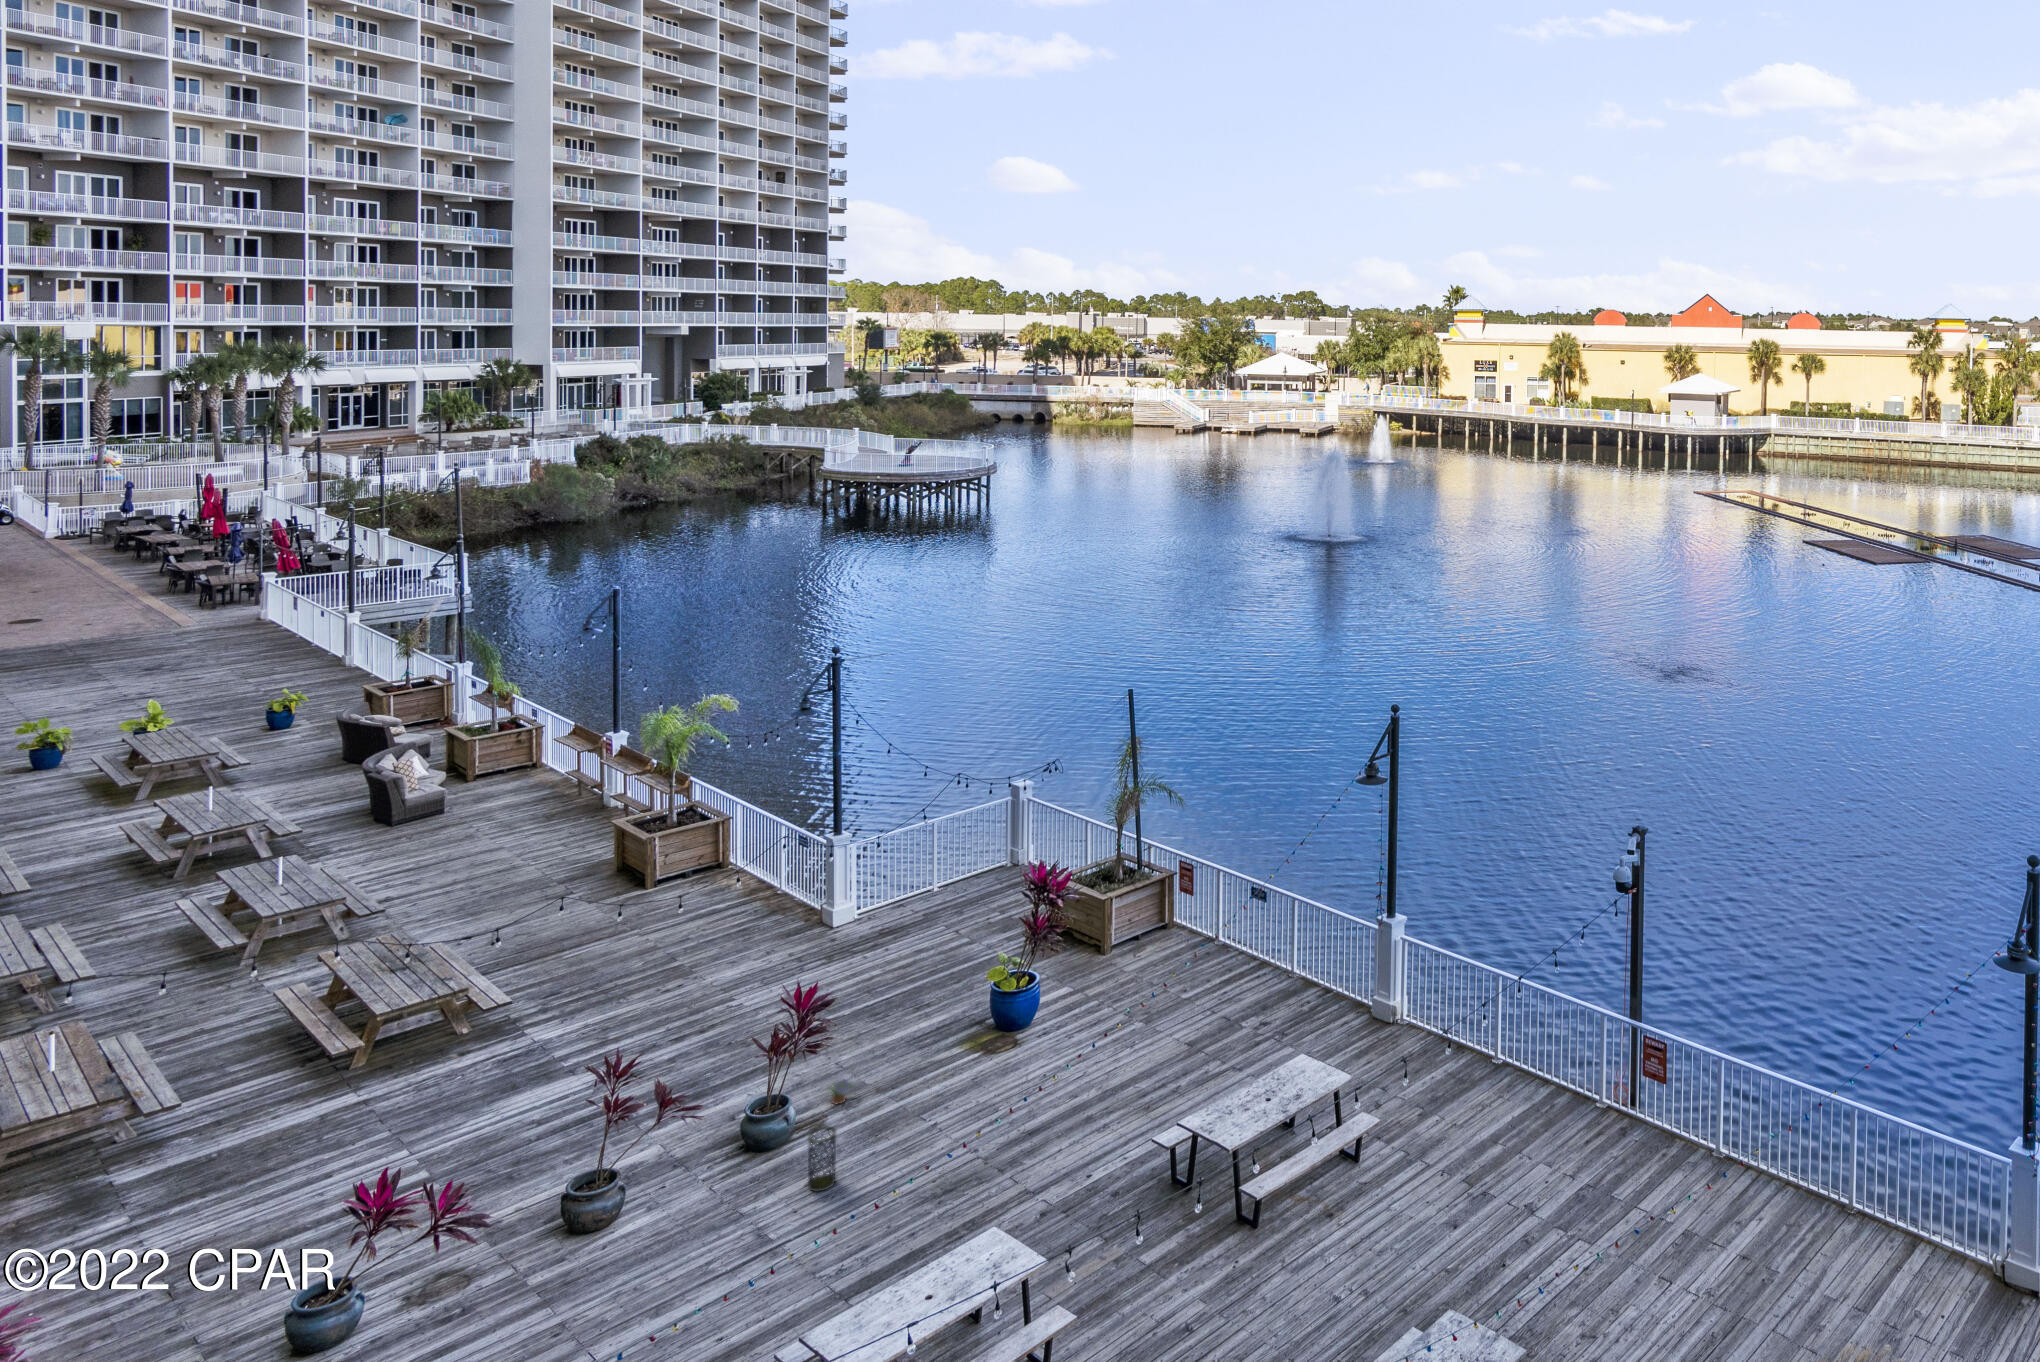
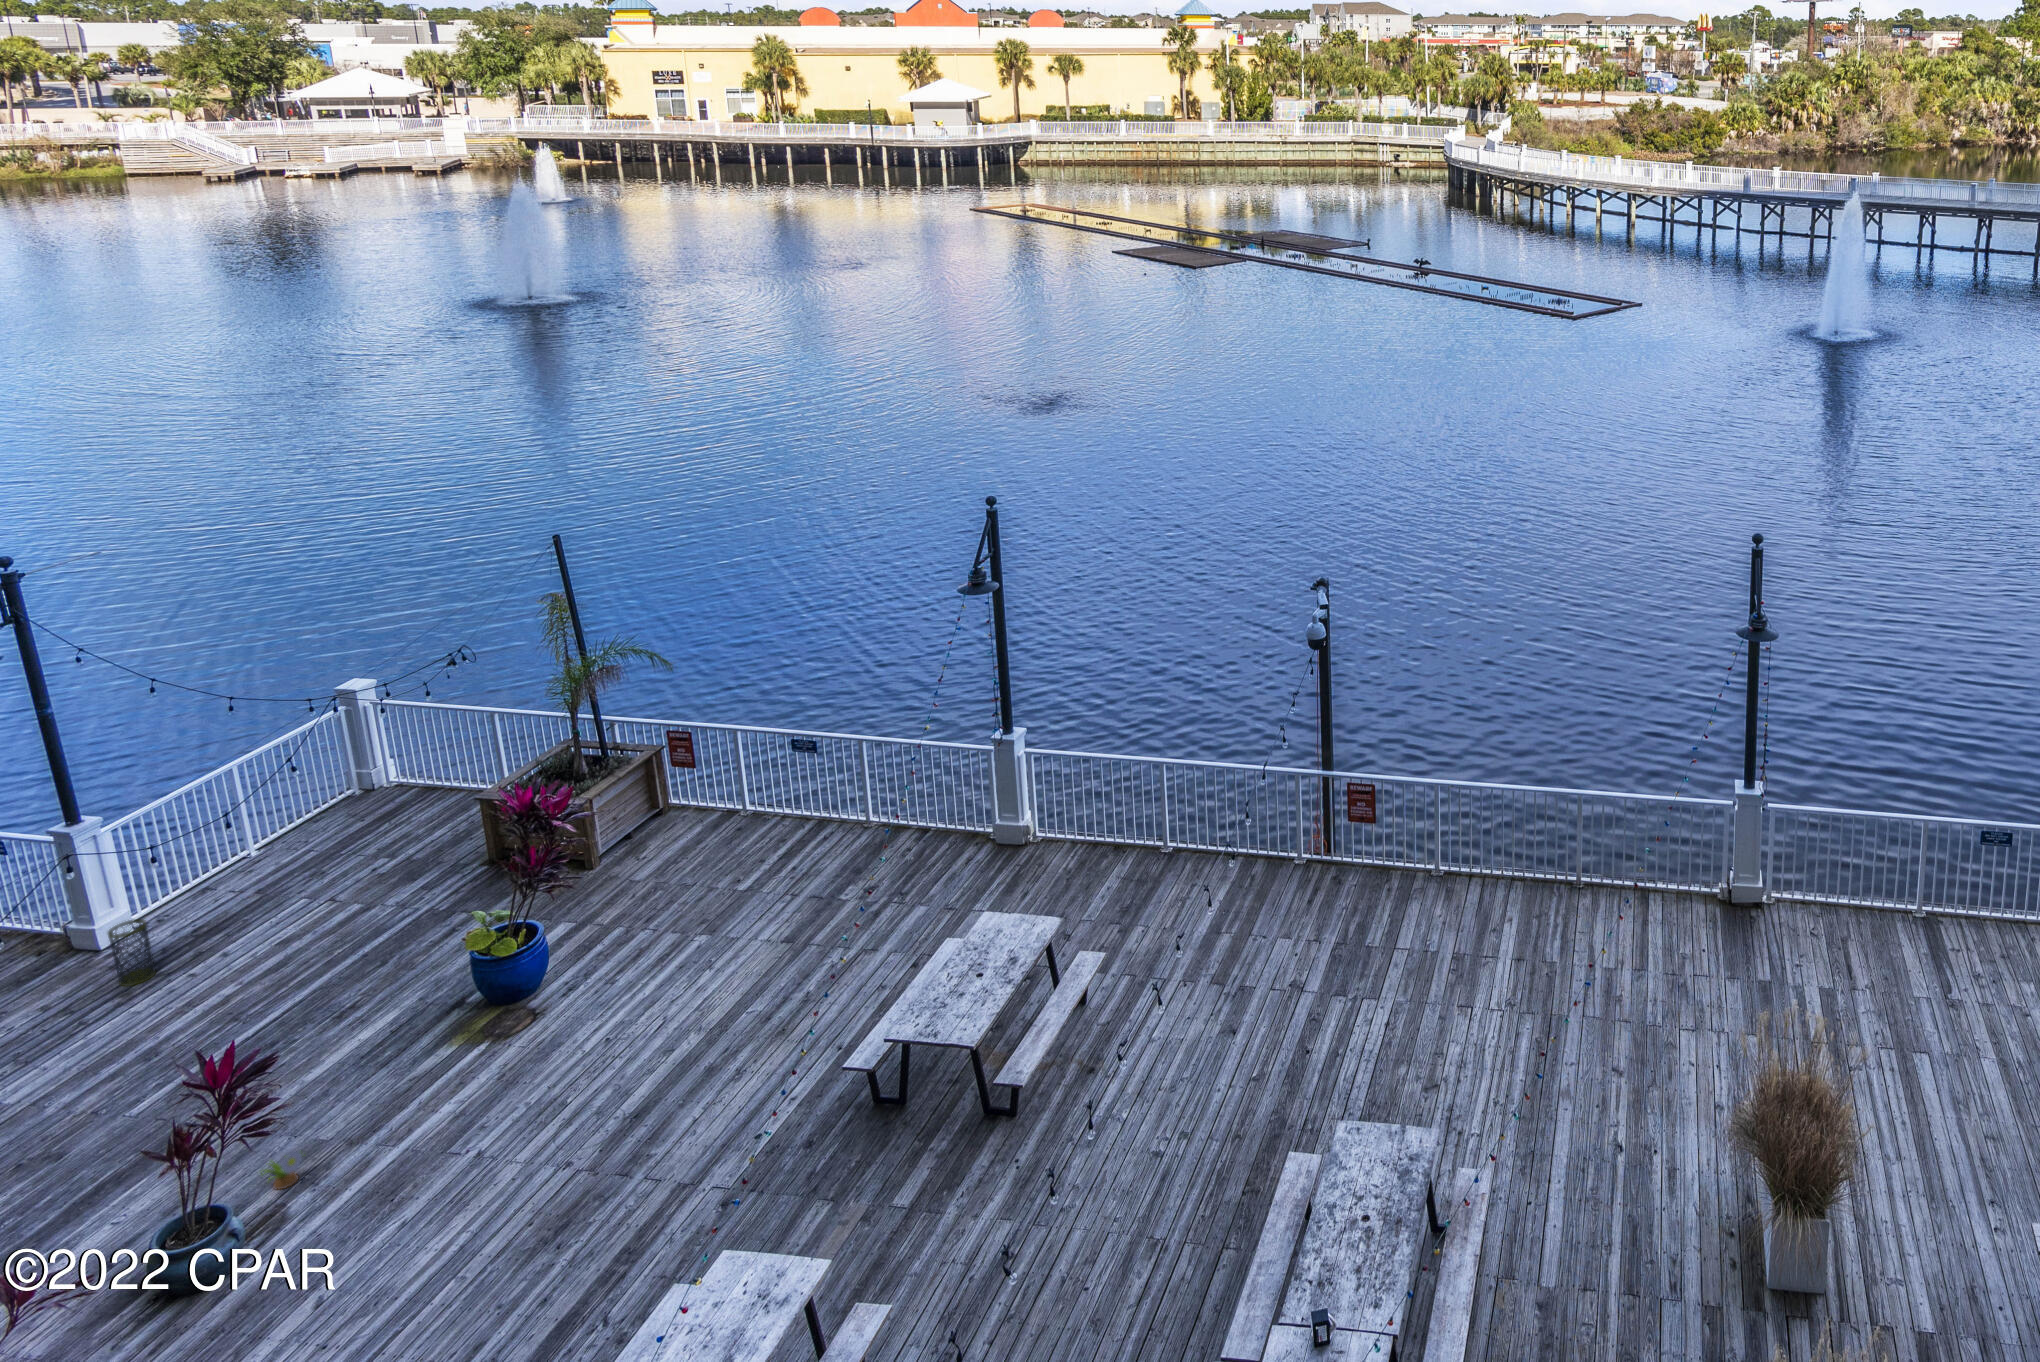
trash can: present [808,1126,836,1191] -> present [108,919,156,986]

